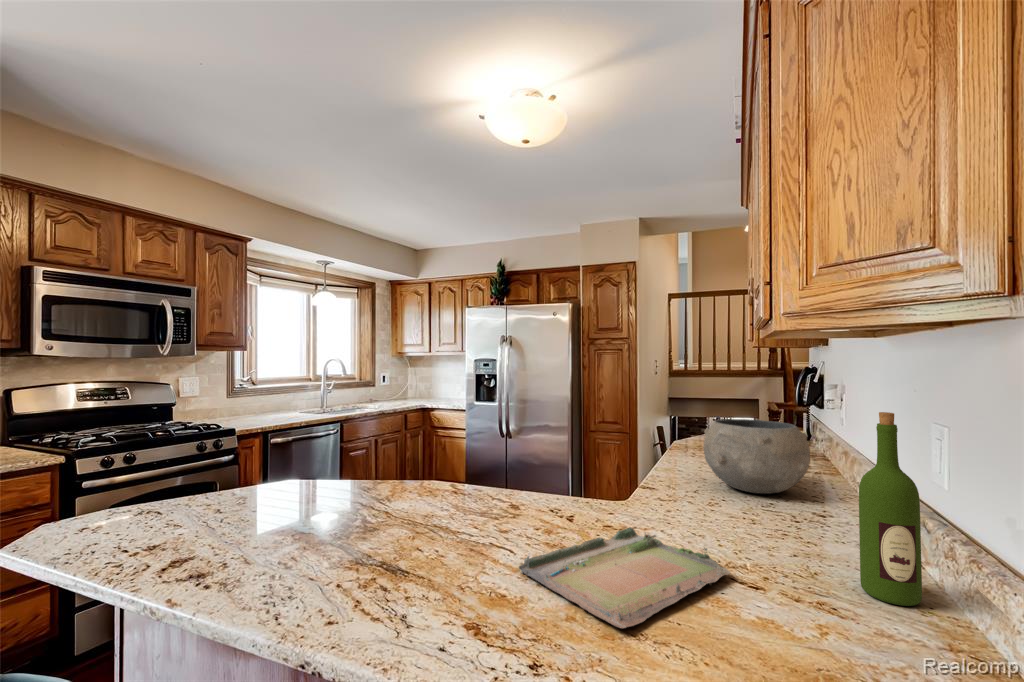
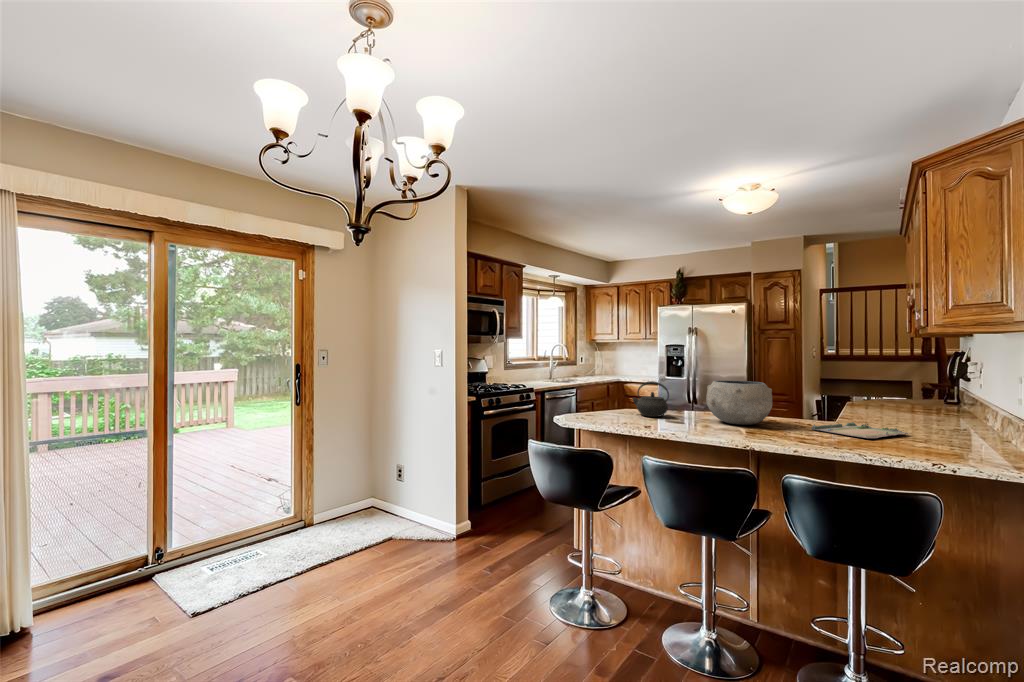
wine bottle: present [859,412,922,606] -> none [972,368,1000,444]
ceramic bowl: present [703,419,810,494] -> present [706,381,772,425]
kettle: none [157,446,245,537] -> present [632,381,669,417]

